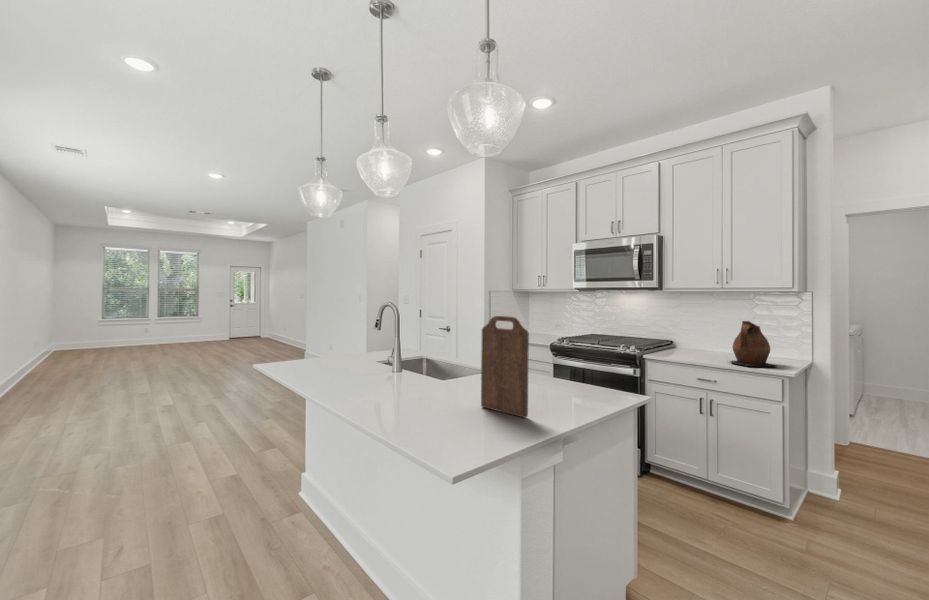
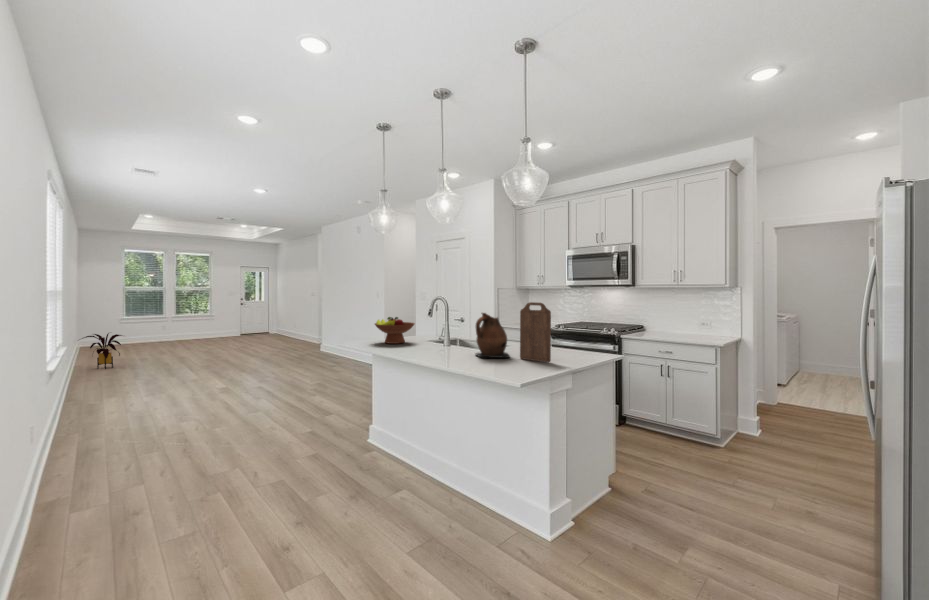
ceramic pitcher: present [730,321,776,366] -> present [476,313,510,358]
fruit bowl: none [292,331,352,370] -> present [375,317,415,344]
house plant: none [21,338,82,379] -> present [82,333,122,369]

